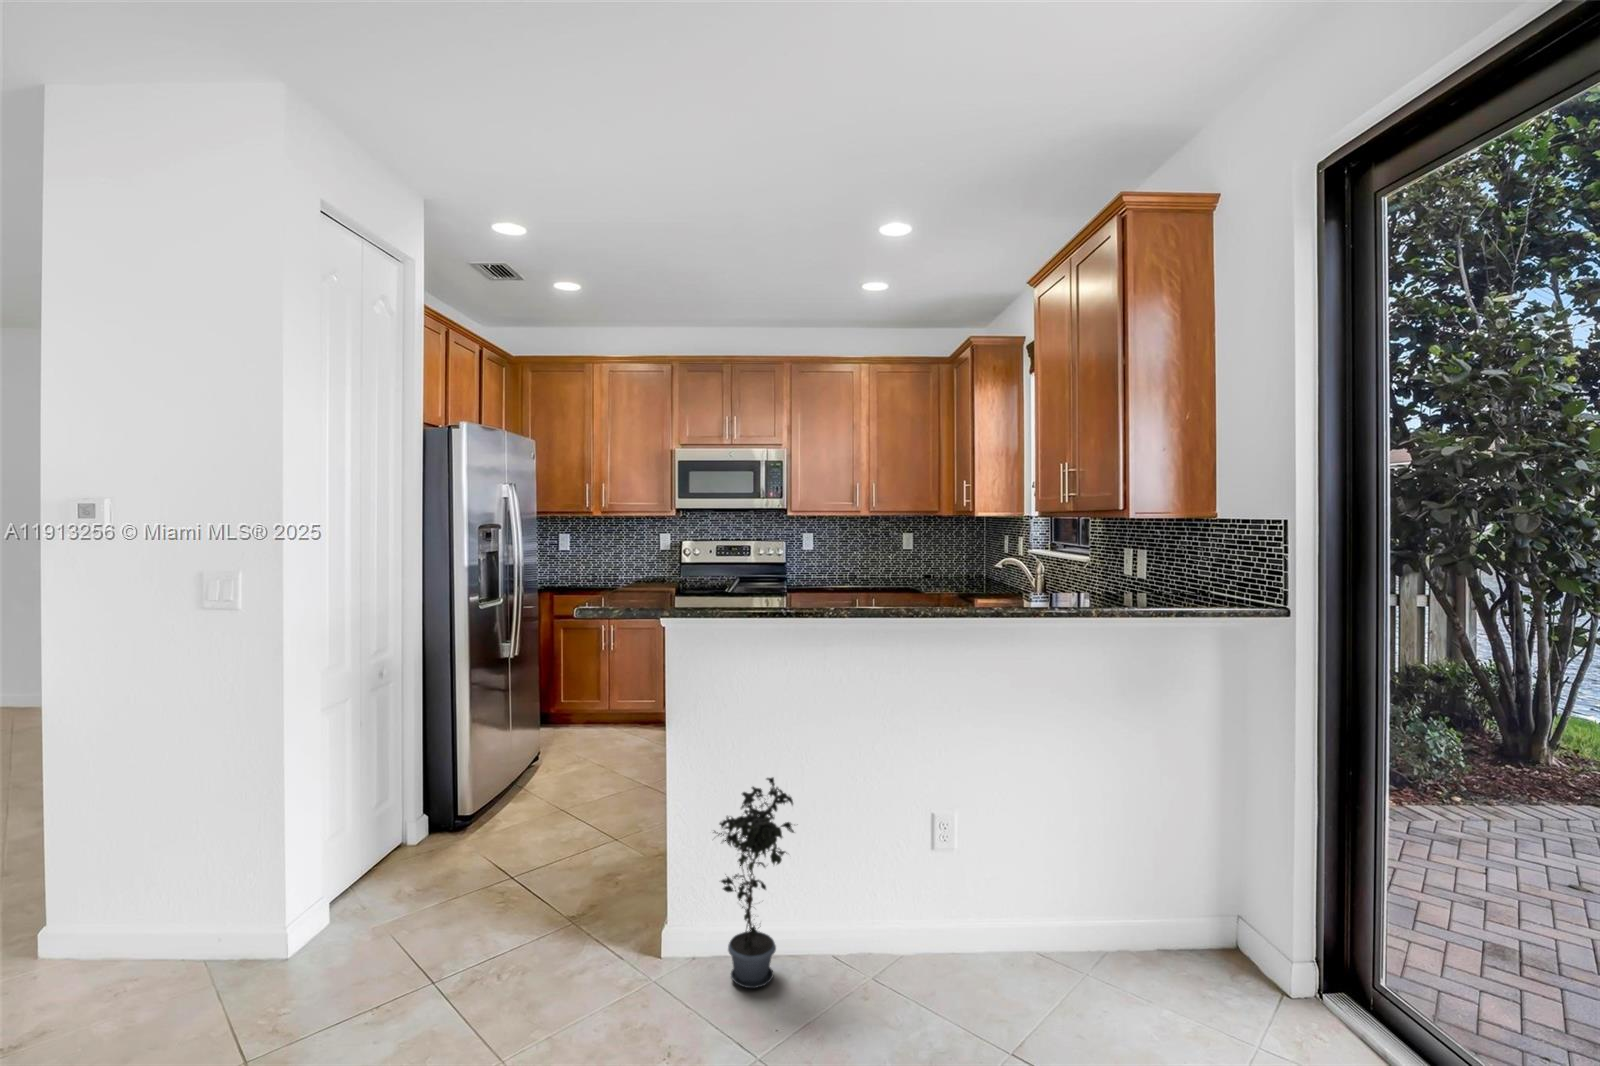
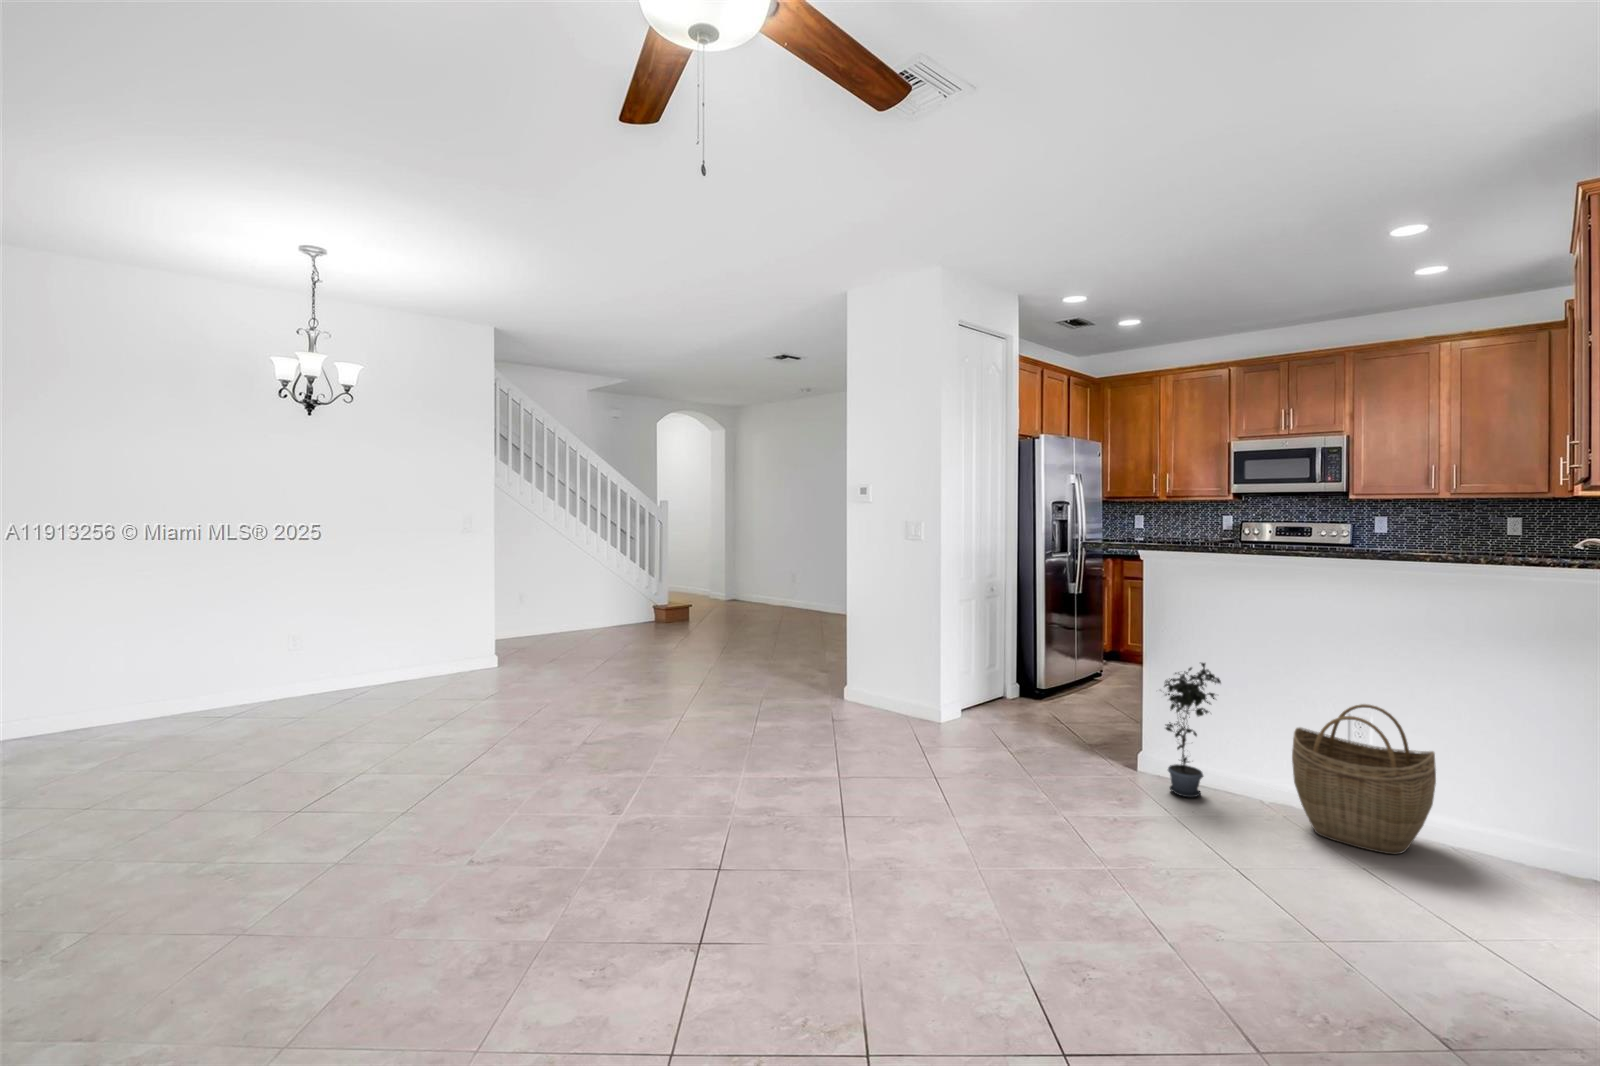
woven basket: none [887,795,1038,998] -> present [1292,704,1436,854]

